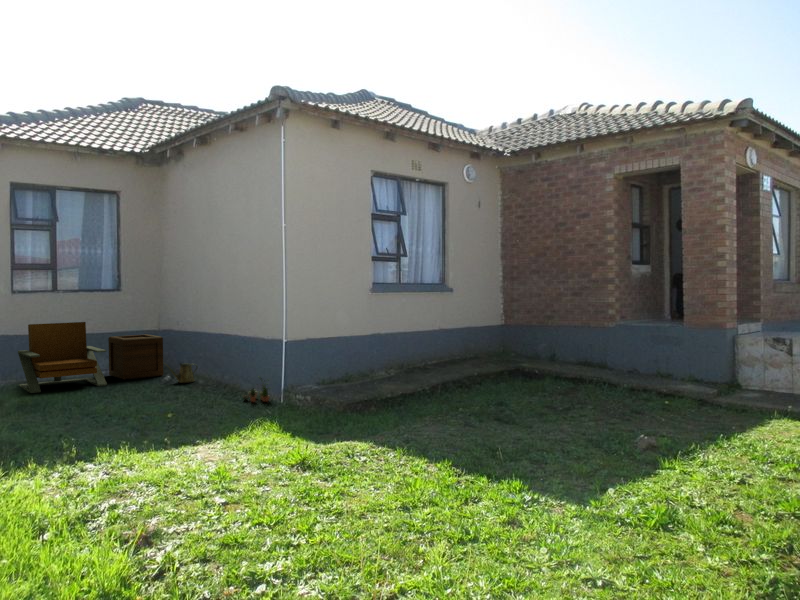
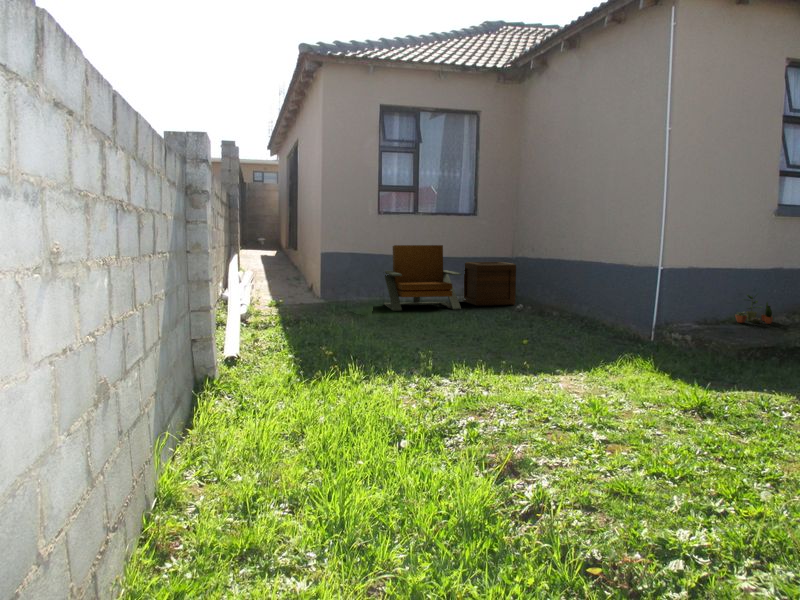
watering can: present [165,363,198,383] -> none [517,290,552,312]
potted plant: present [243,376,269,402] -> present [735,295,773,324]

